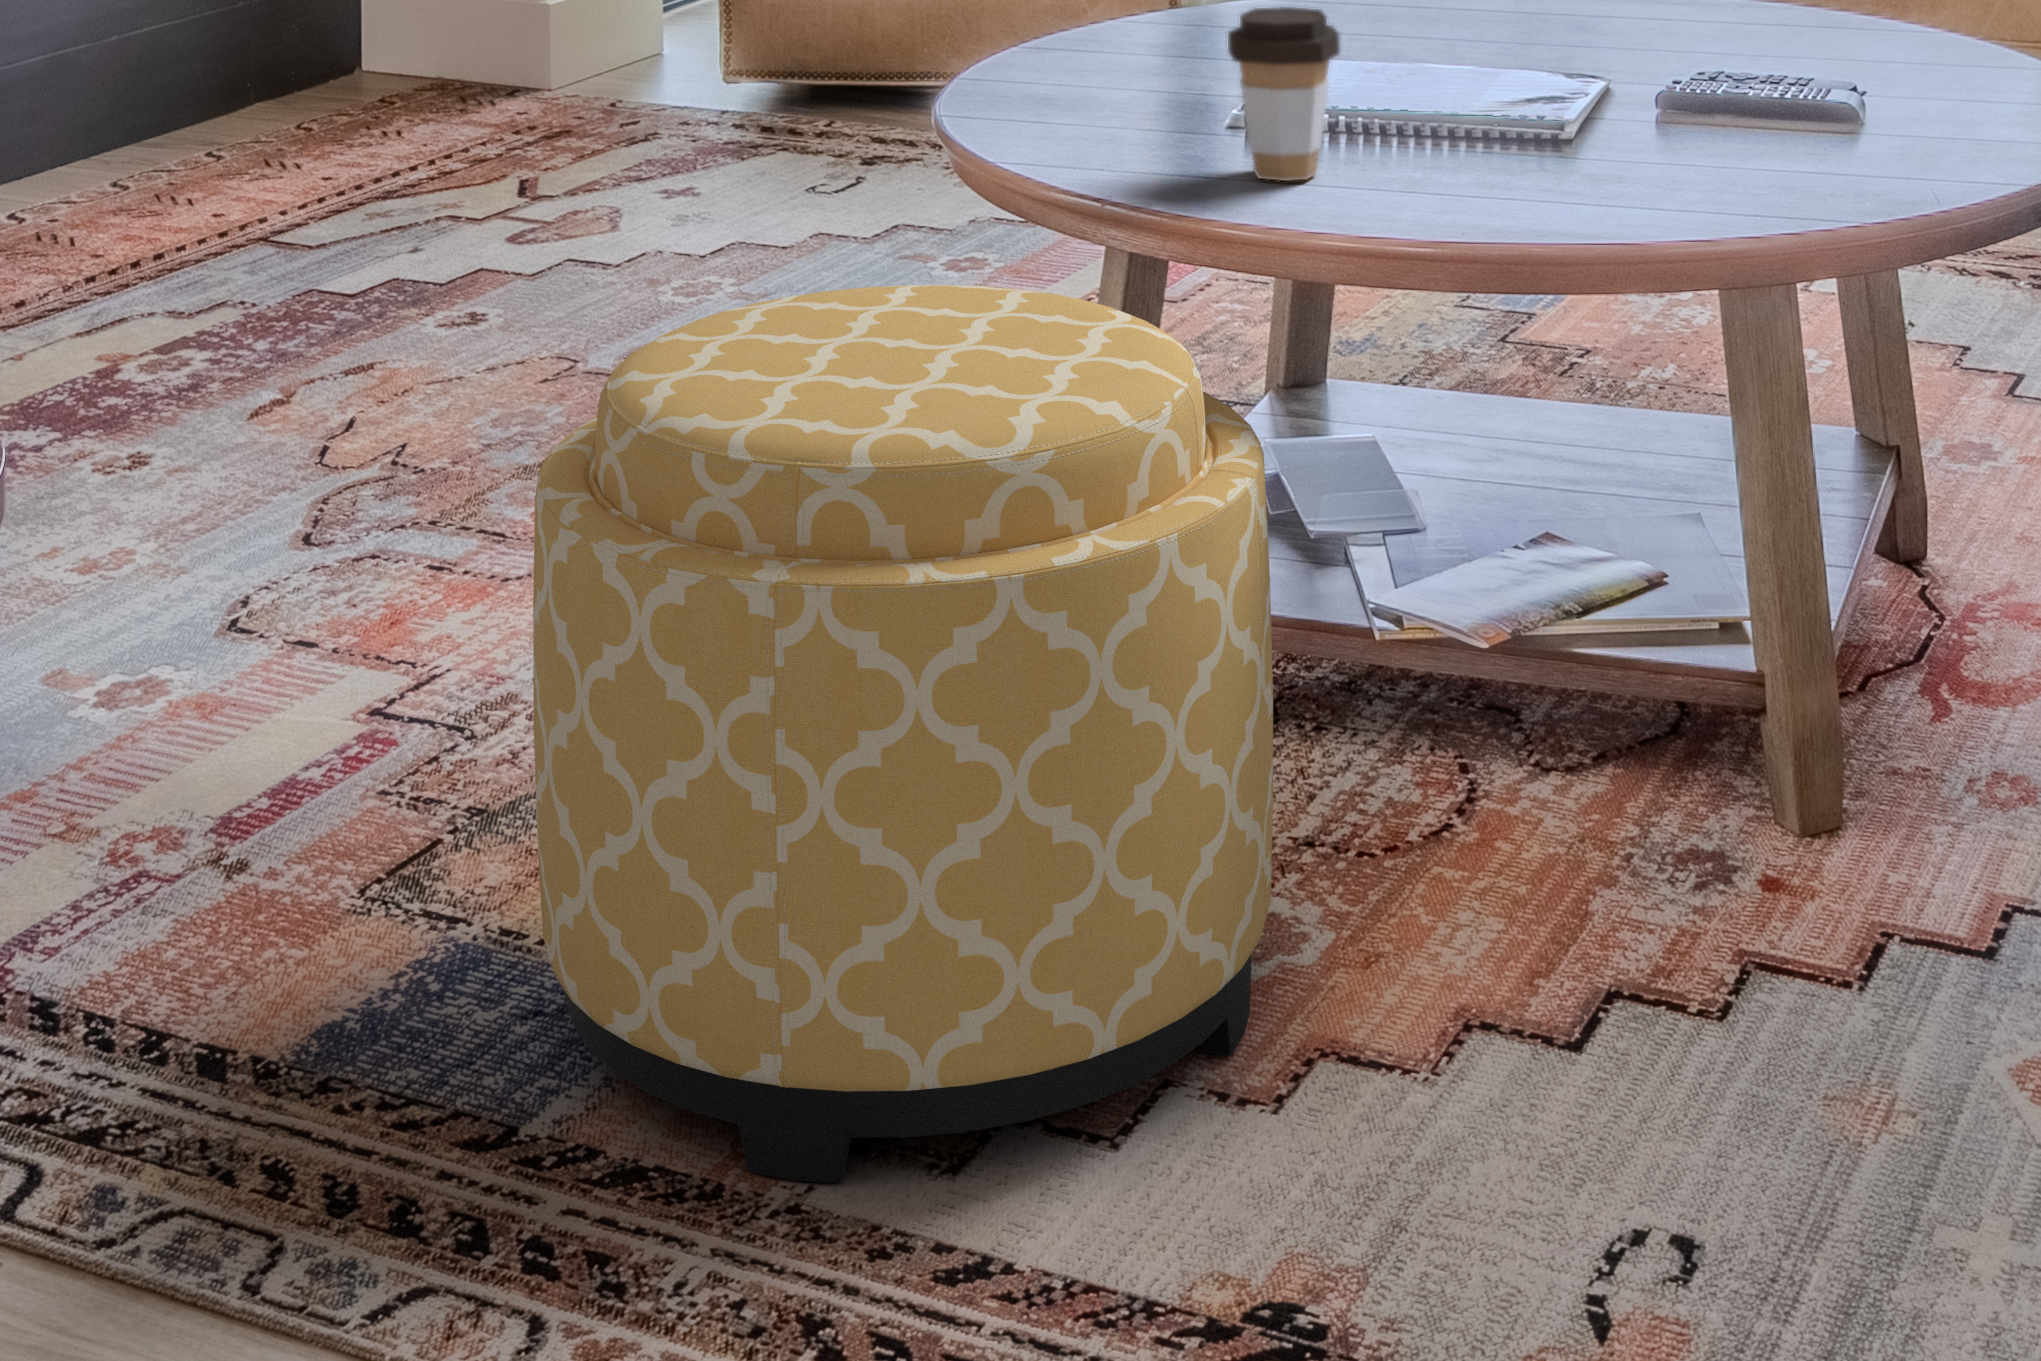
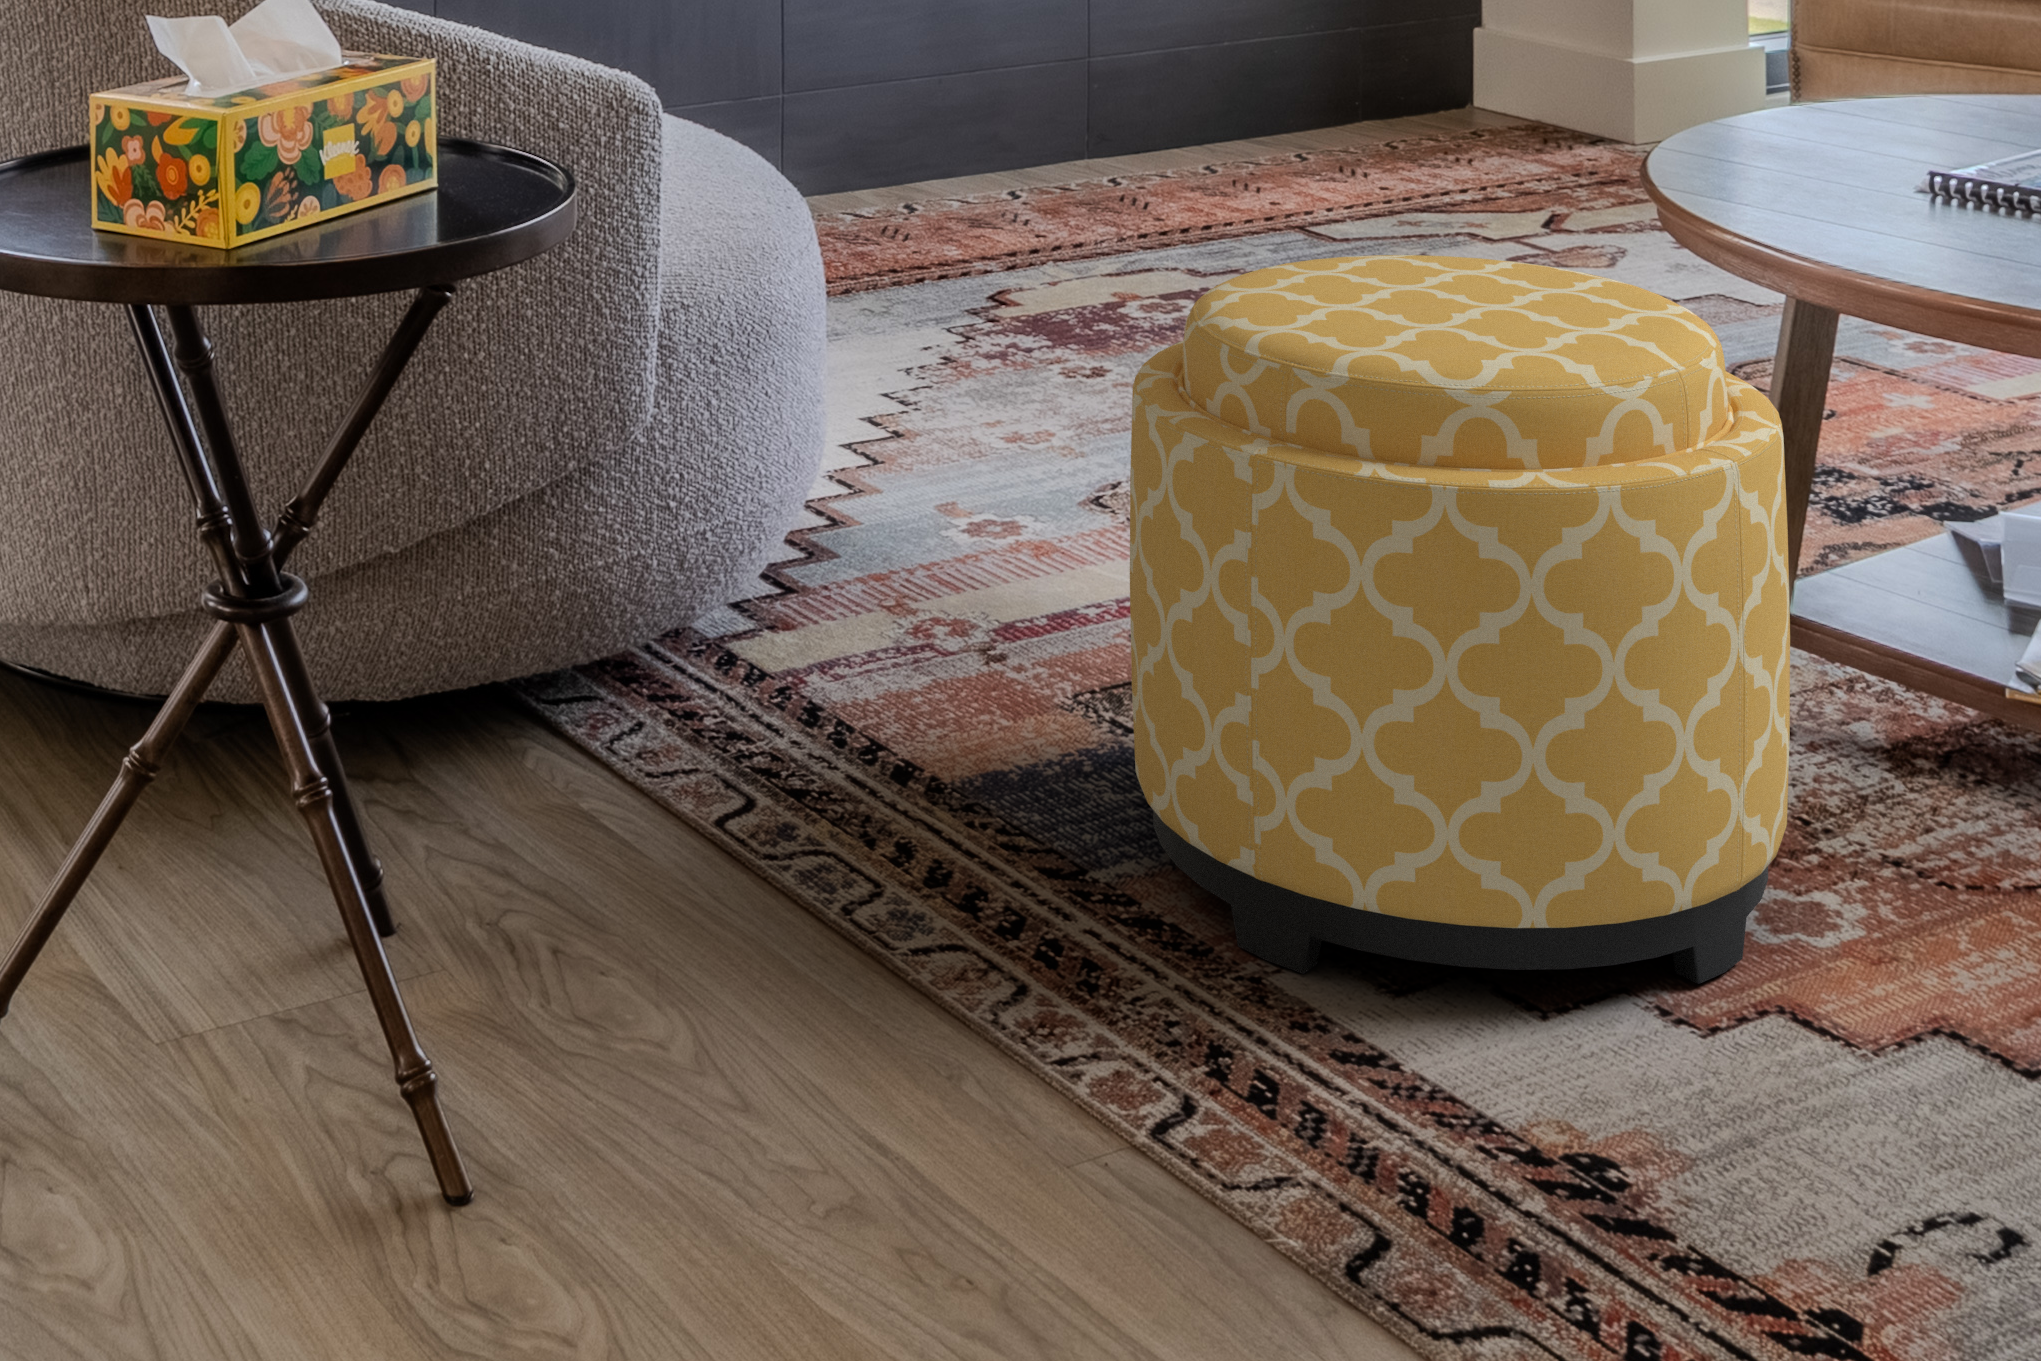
coffee cup: present [1228,7,1340,181] -> none [1867,61,1985,228]

